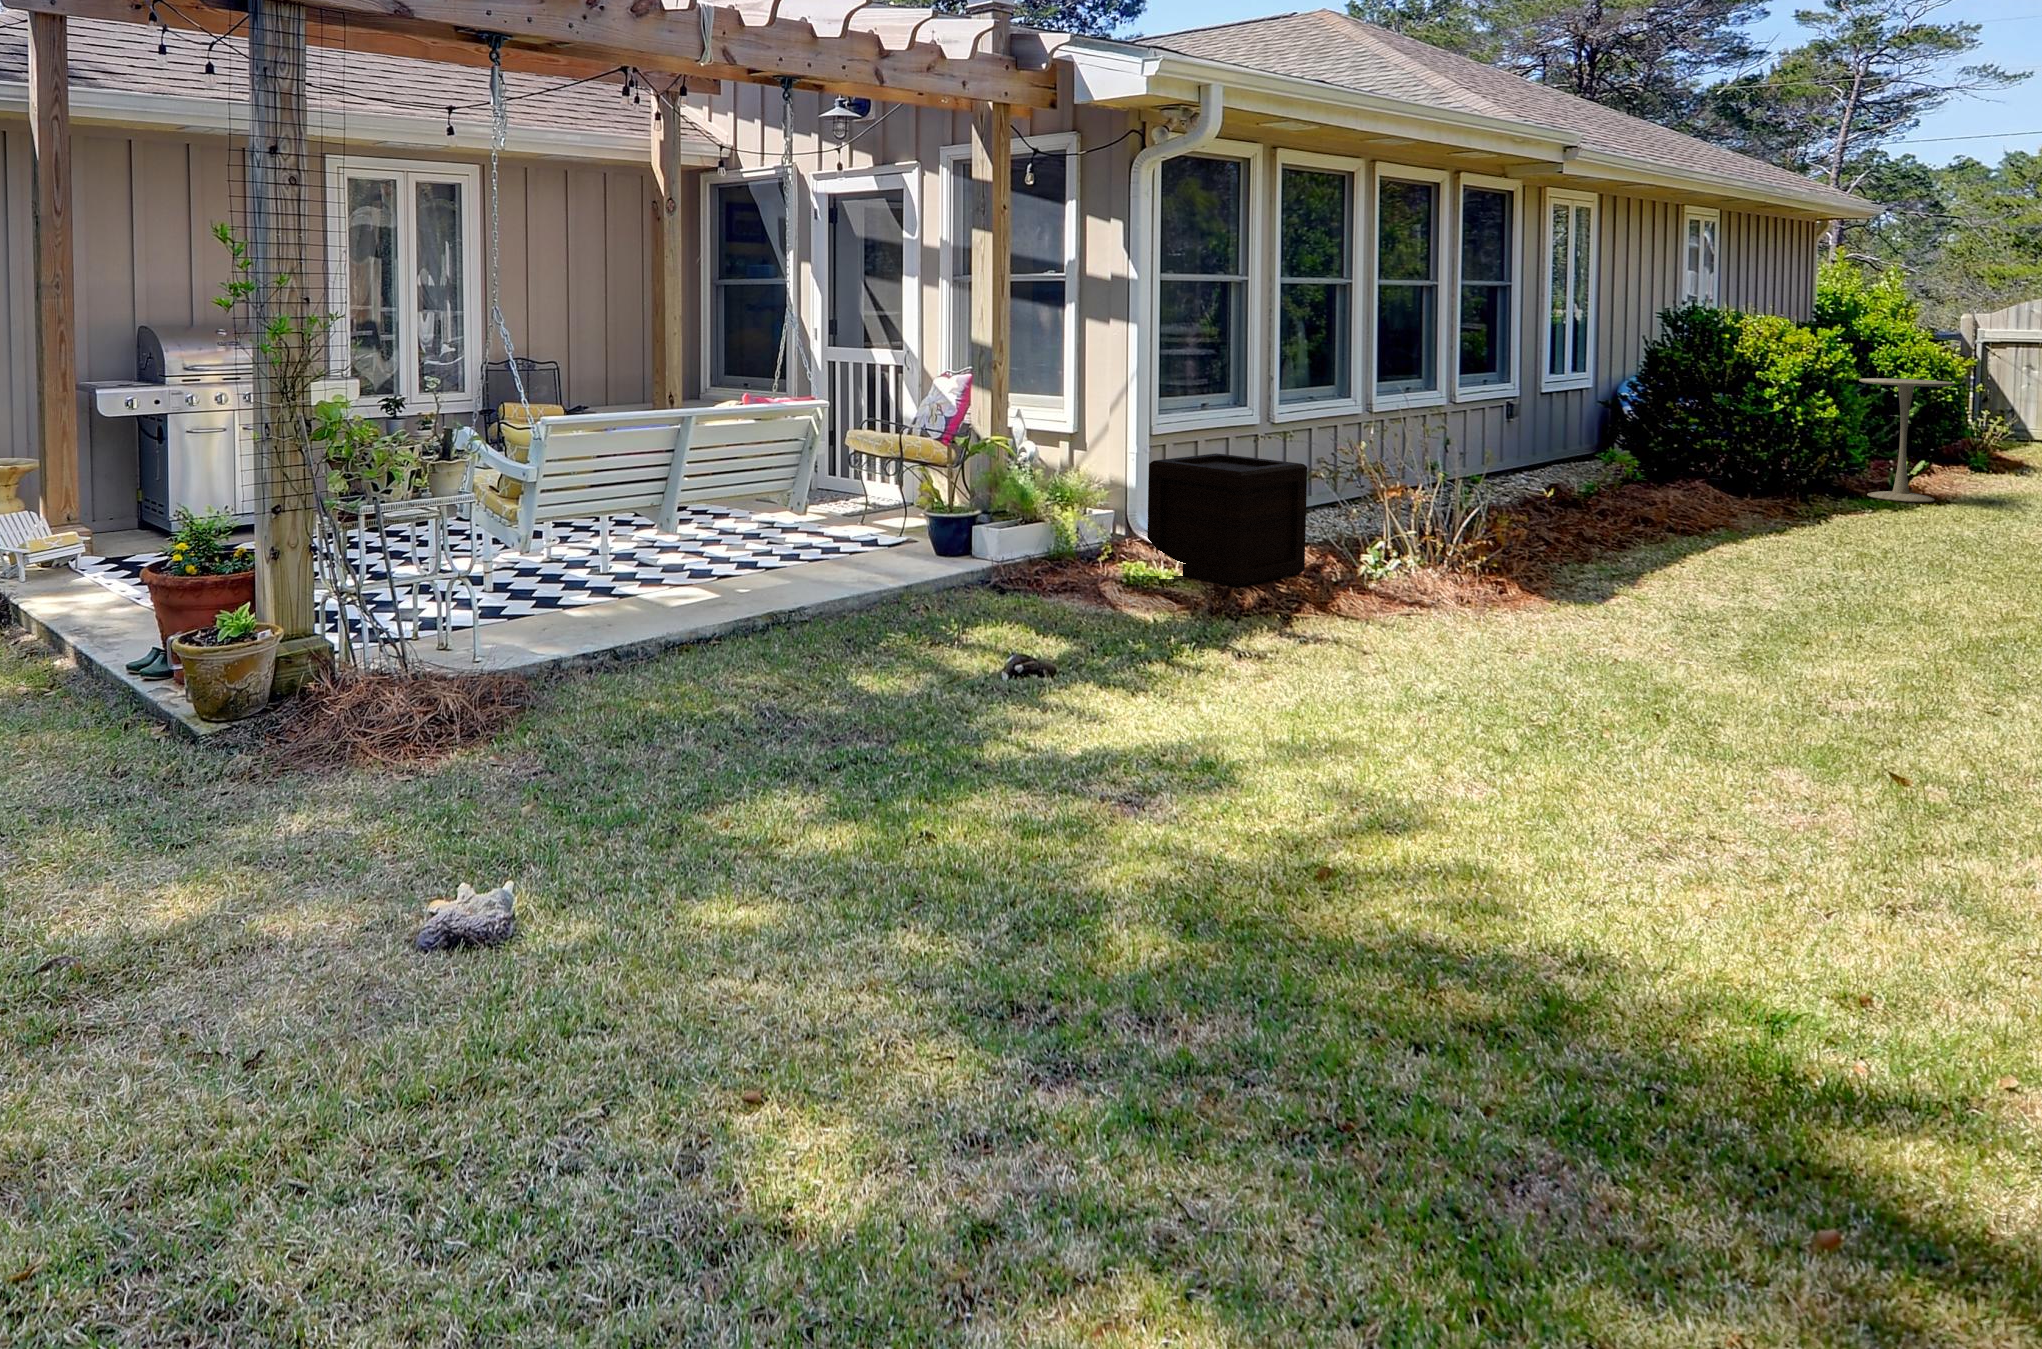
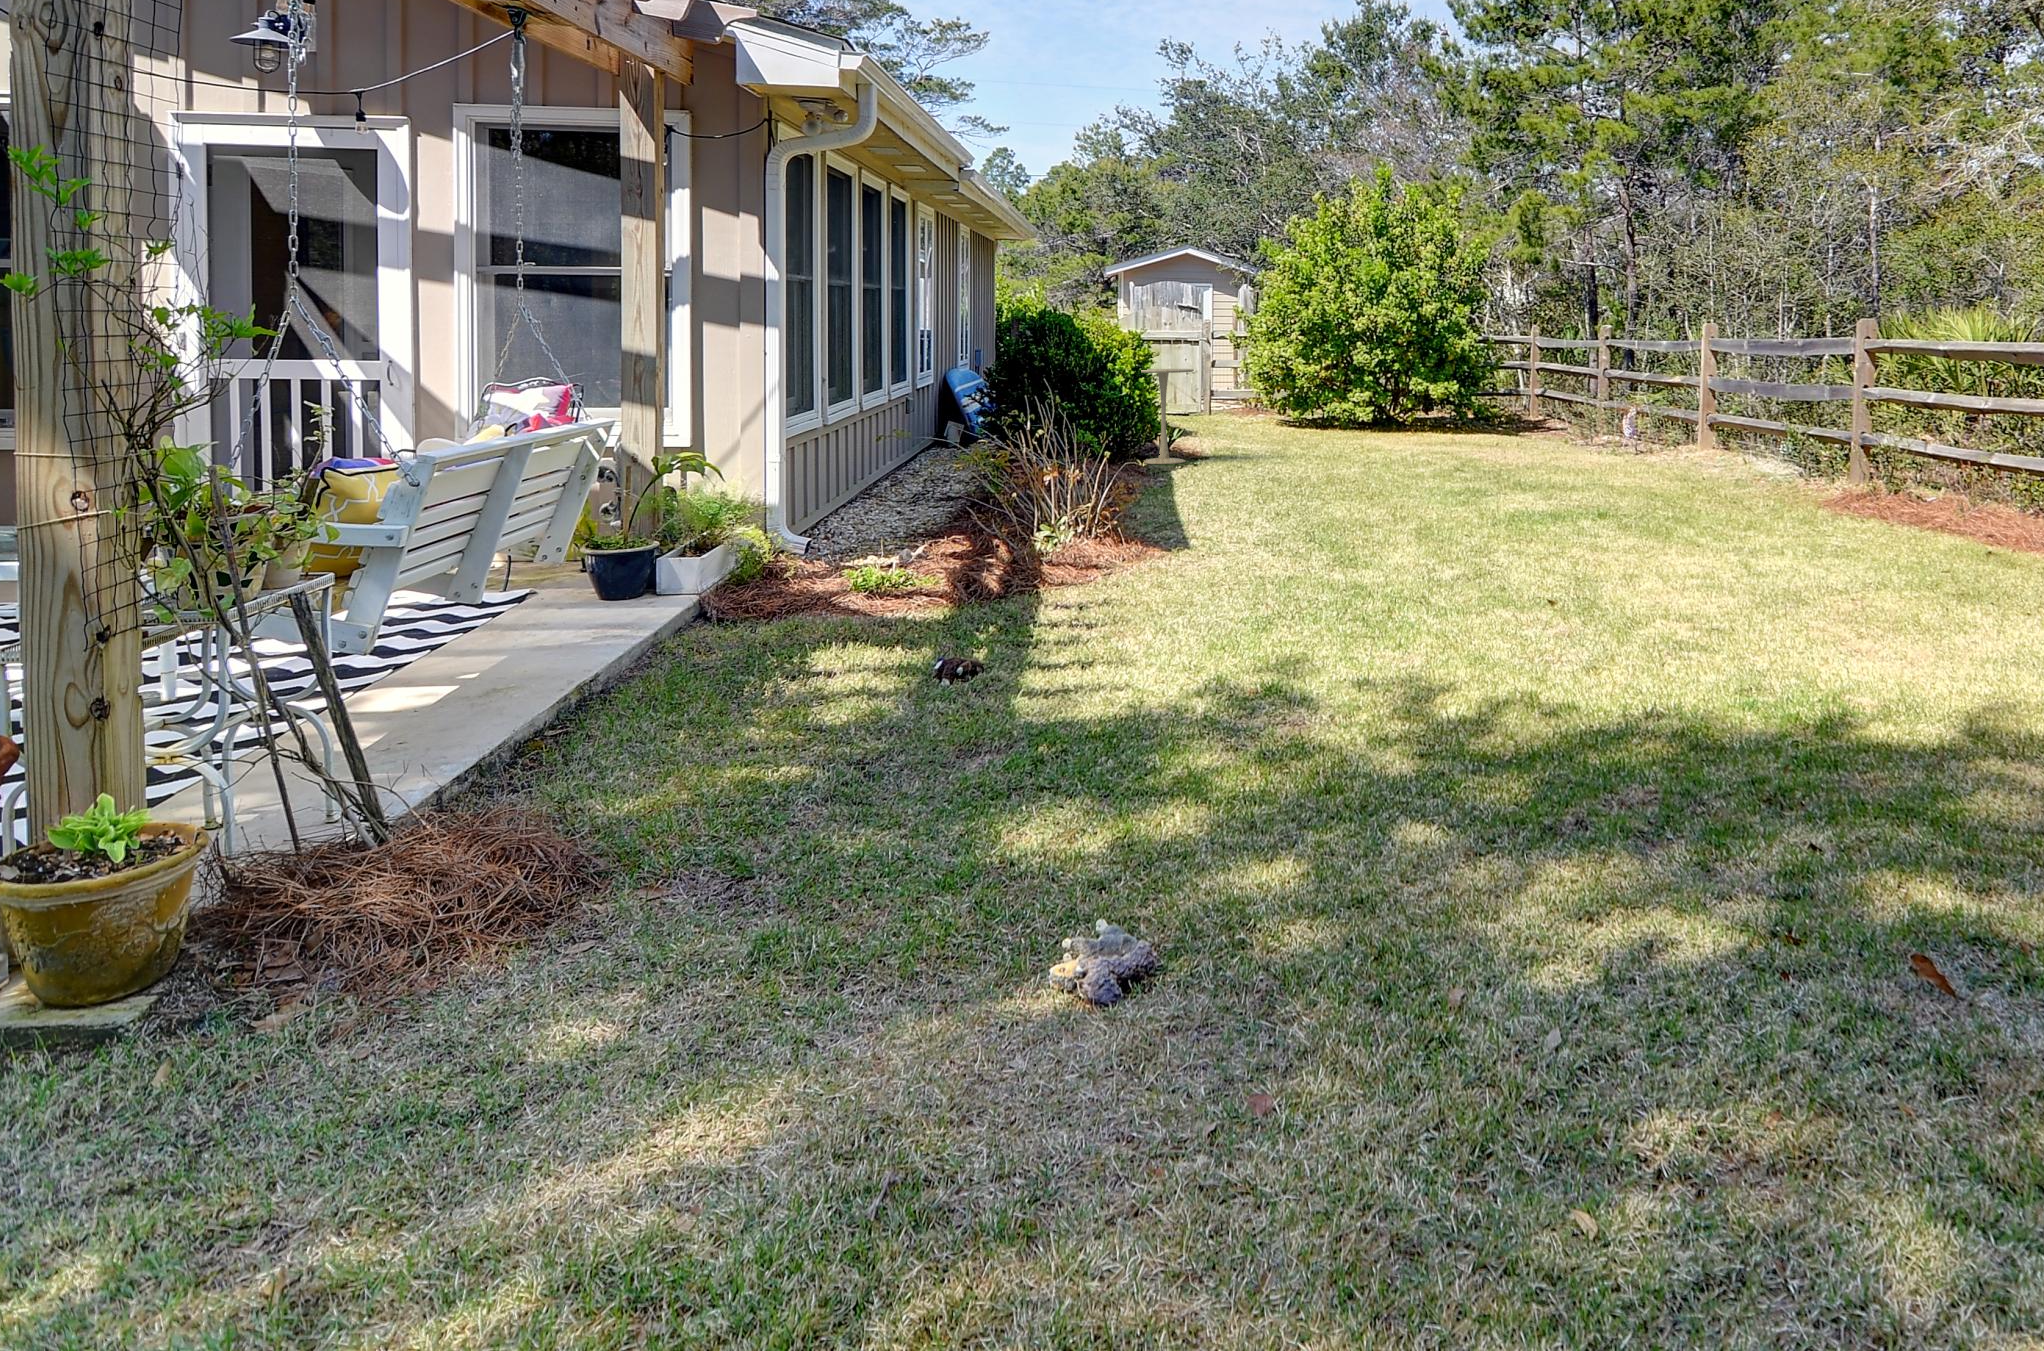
wooden crate: present [1148,453,1307,587] -> none [785,460,930,592]

